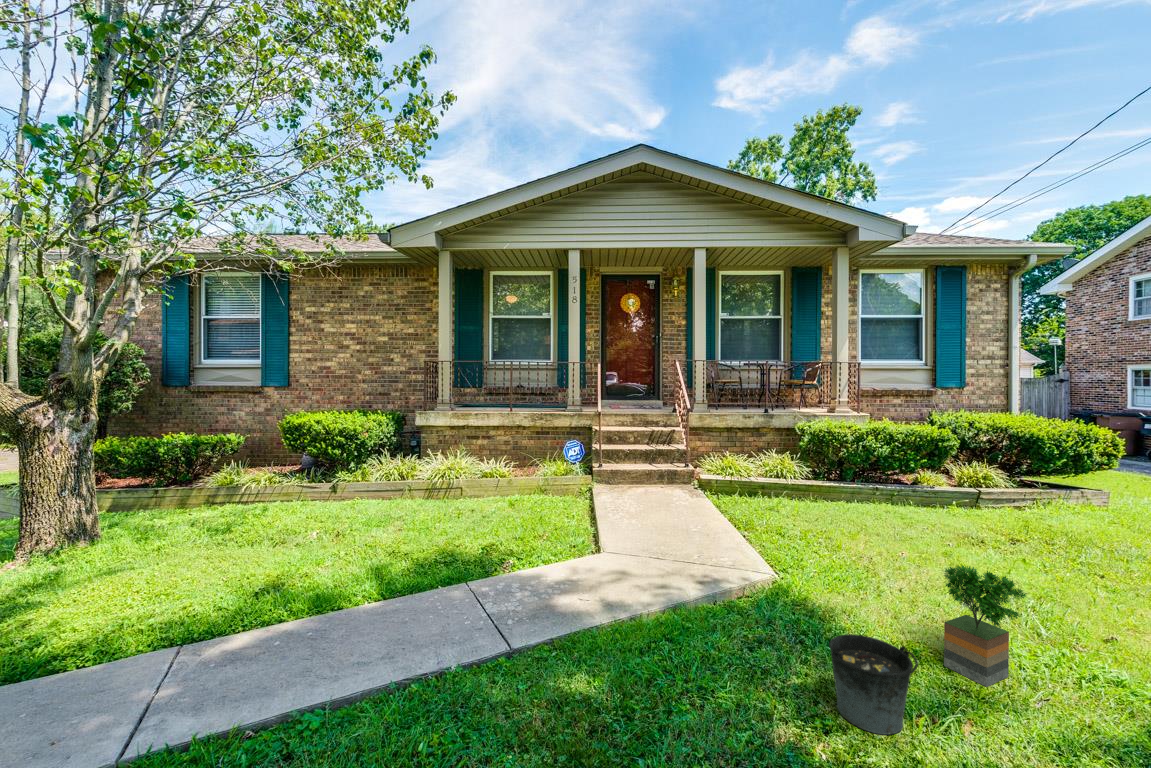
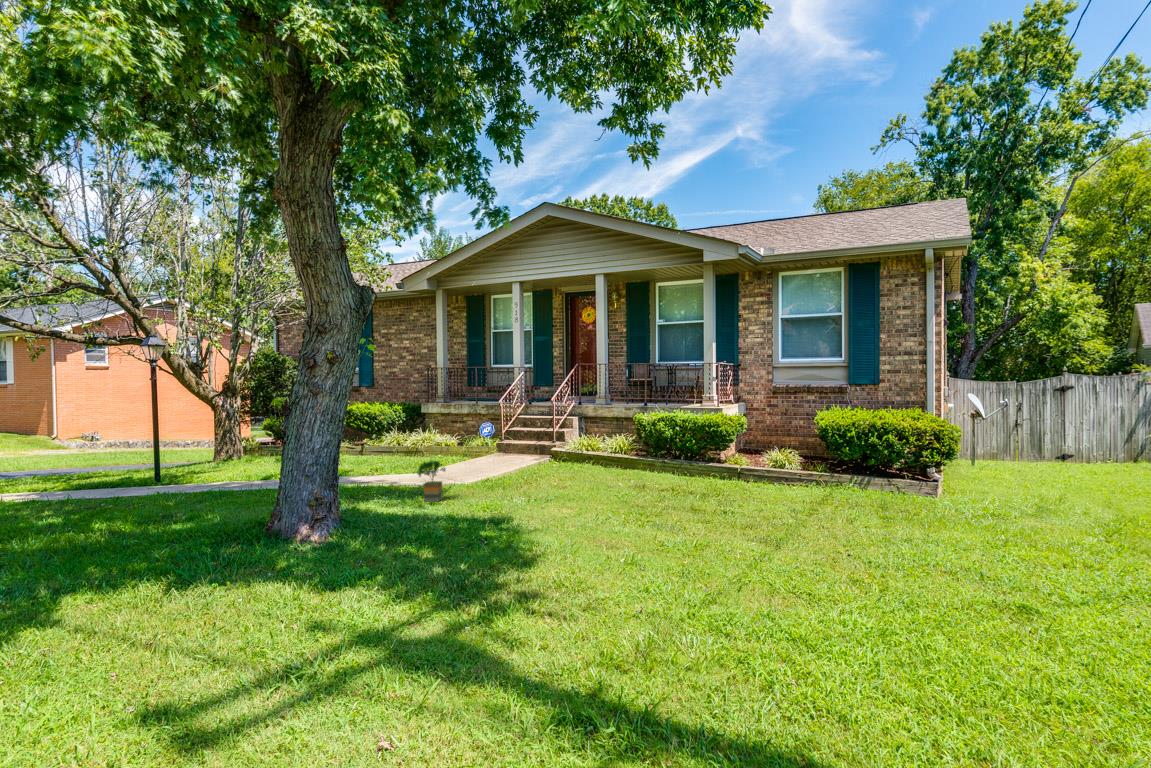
bucket: present [829,634,918,735] -> none [360,477,387,503]

